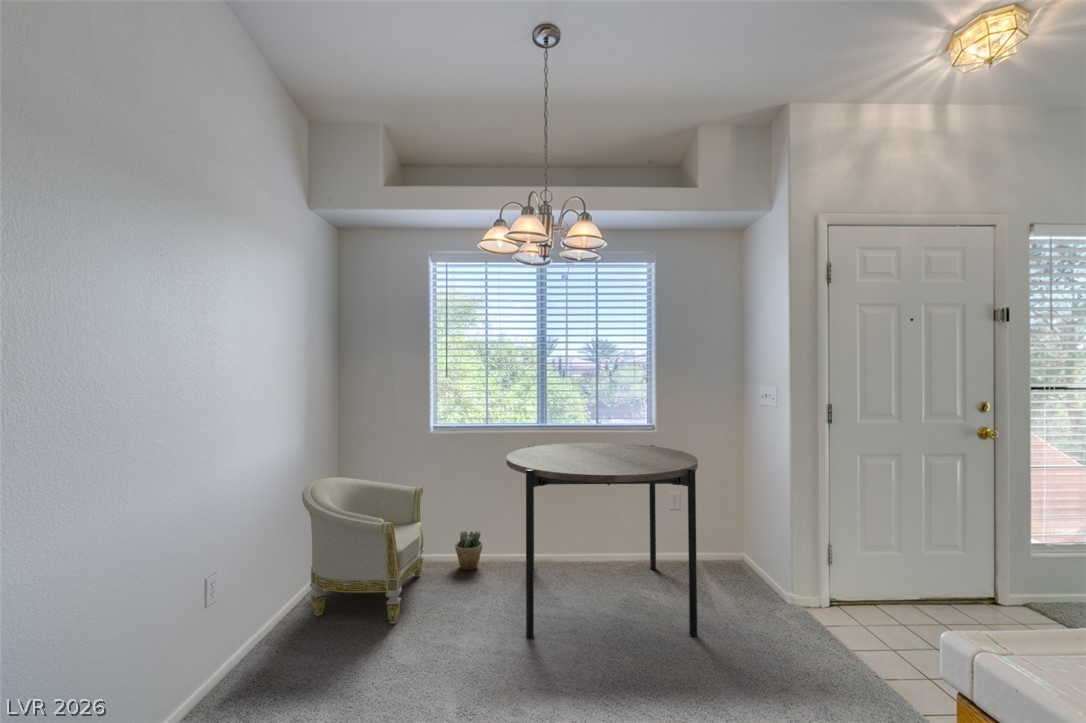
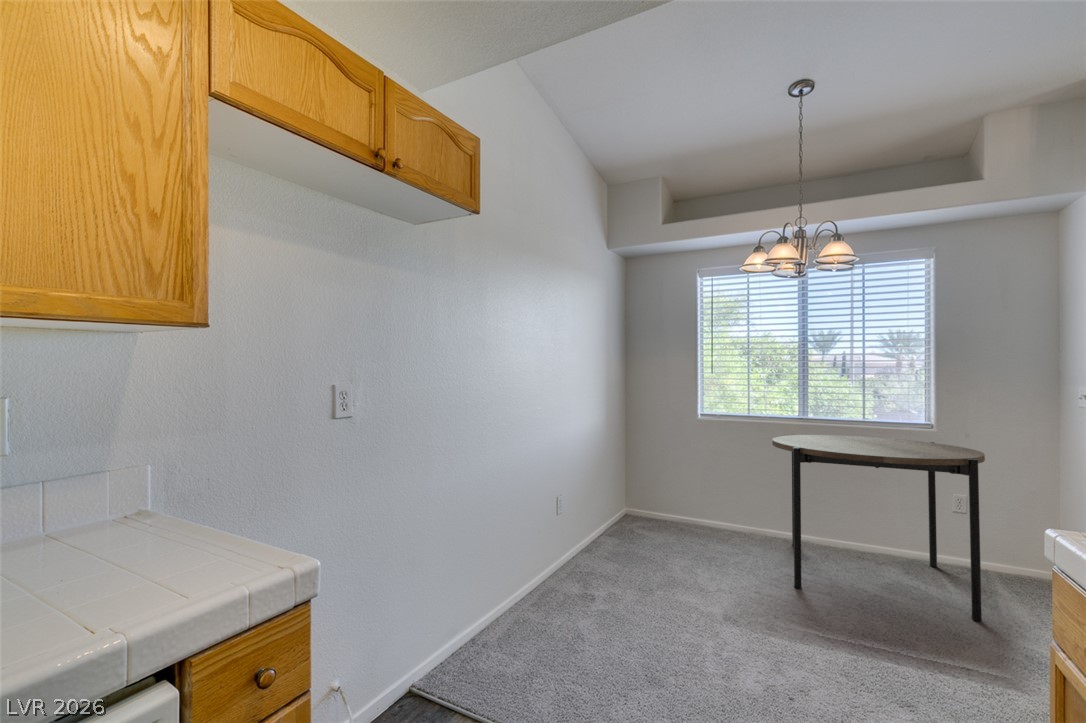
armchair: present [302,477,424,623] -> none [610,447,696,558]
potted plant: present [455,531,482,570] -> none [723,503,747,537]

